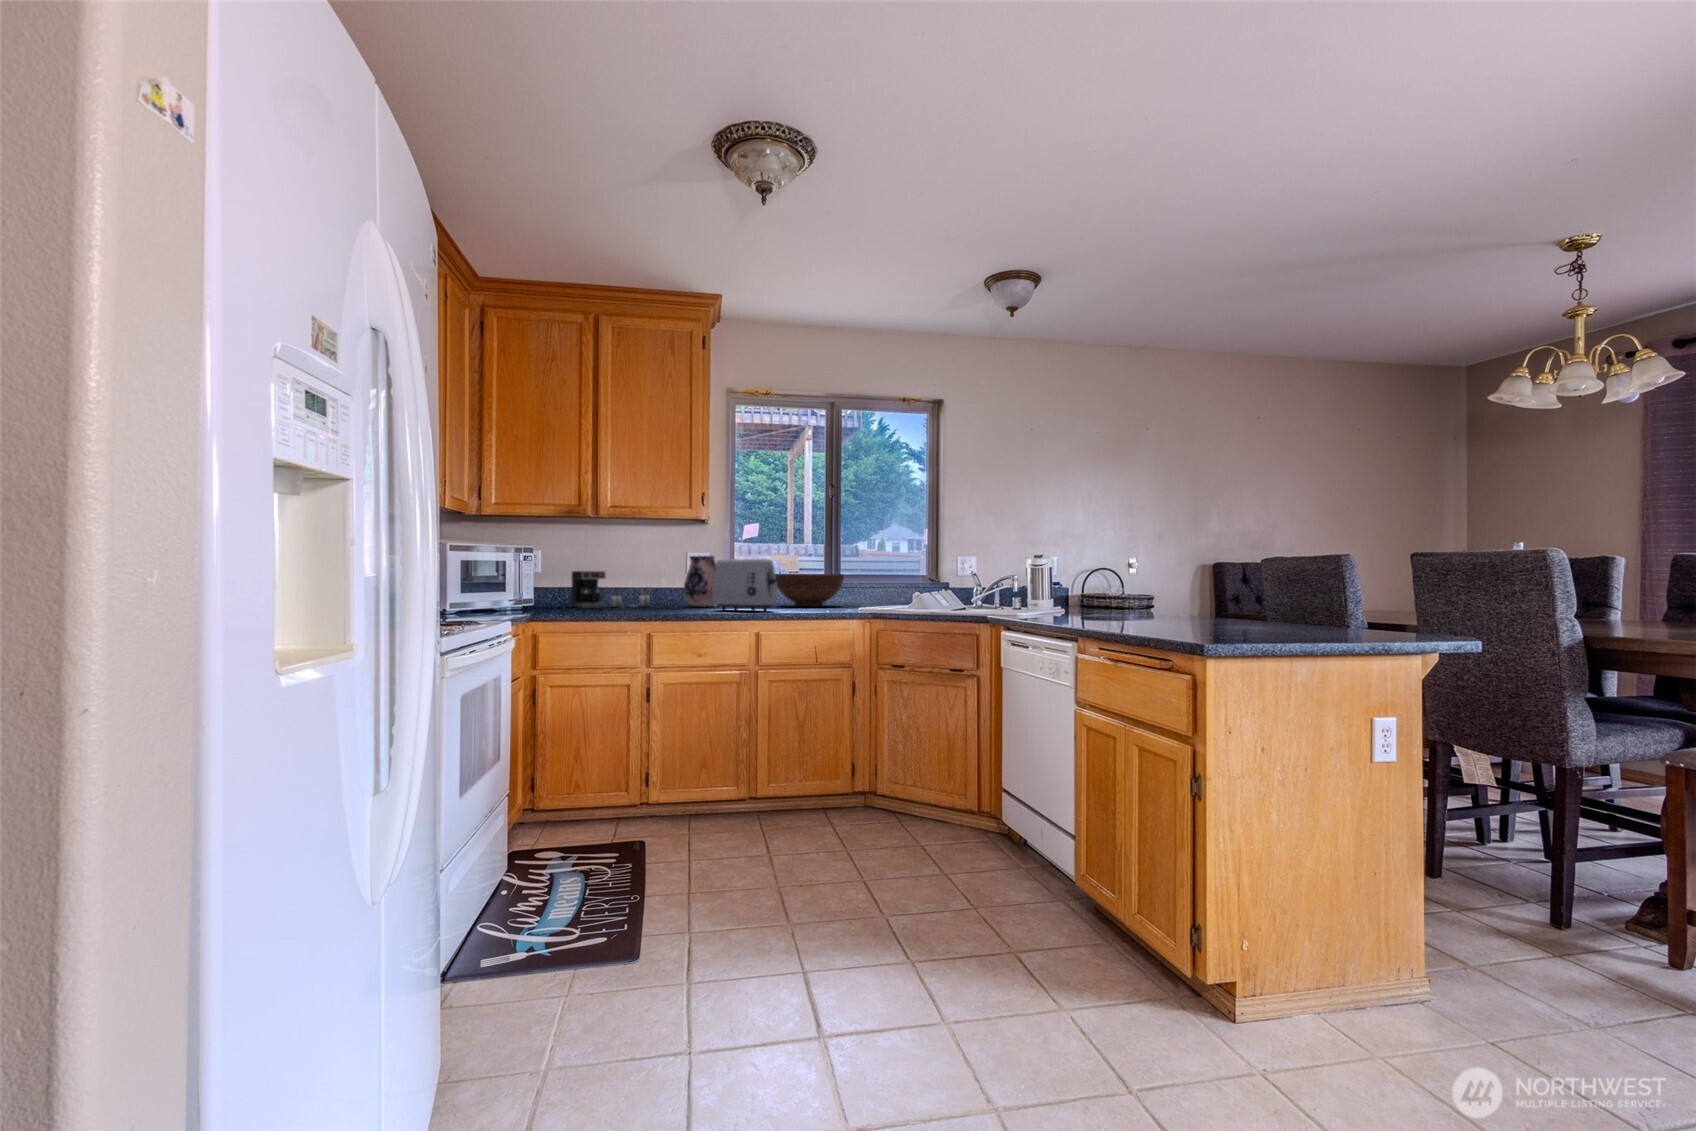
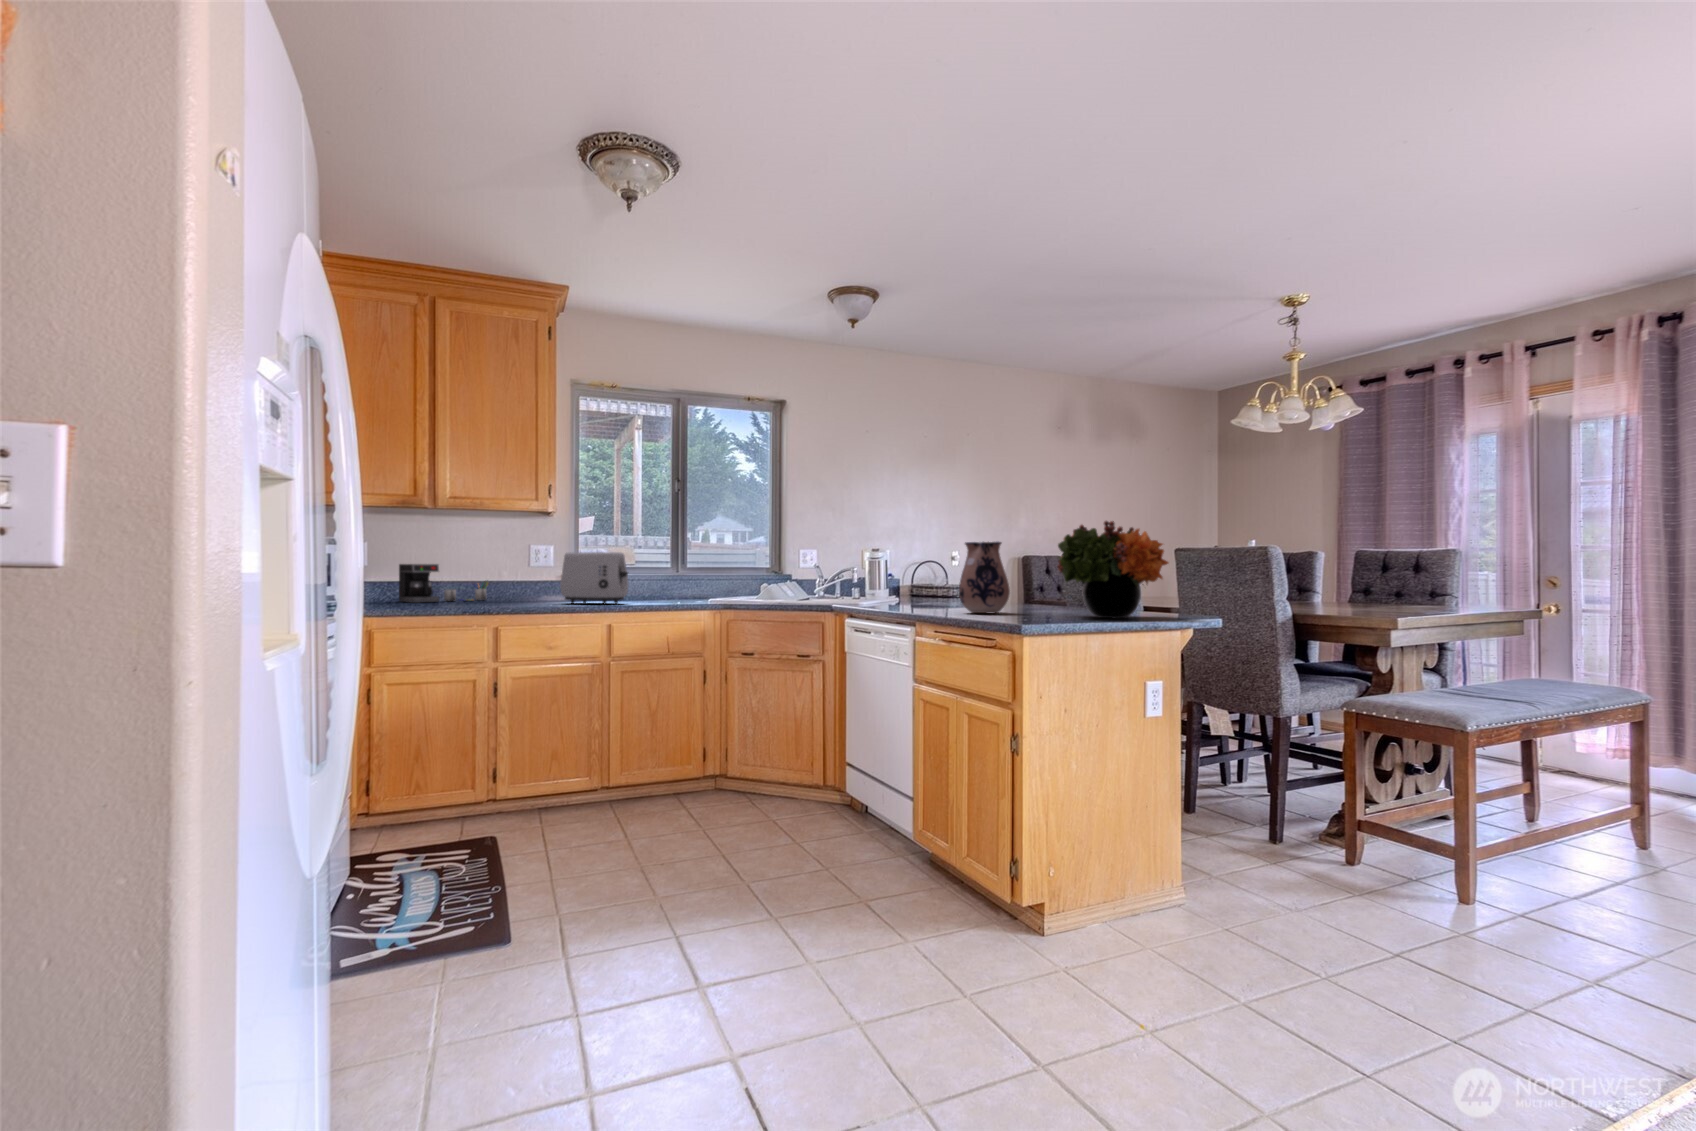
flower arrangement: none [1250,518,1407,637] -> present [1057,521,1169,618]
ceramic pitcher: present [684,556,716,607] -> present [959,542,1010,613]
fruit bowl: present [775,574,844,607] -> none [620,566,691,599]

